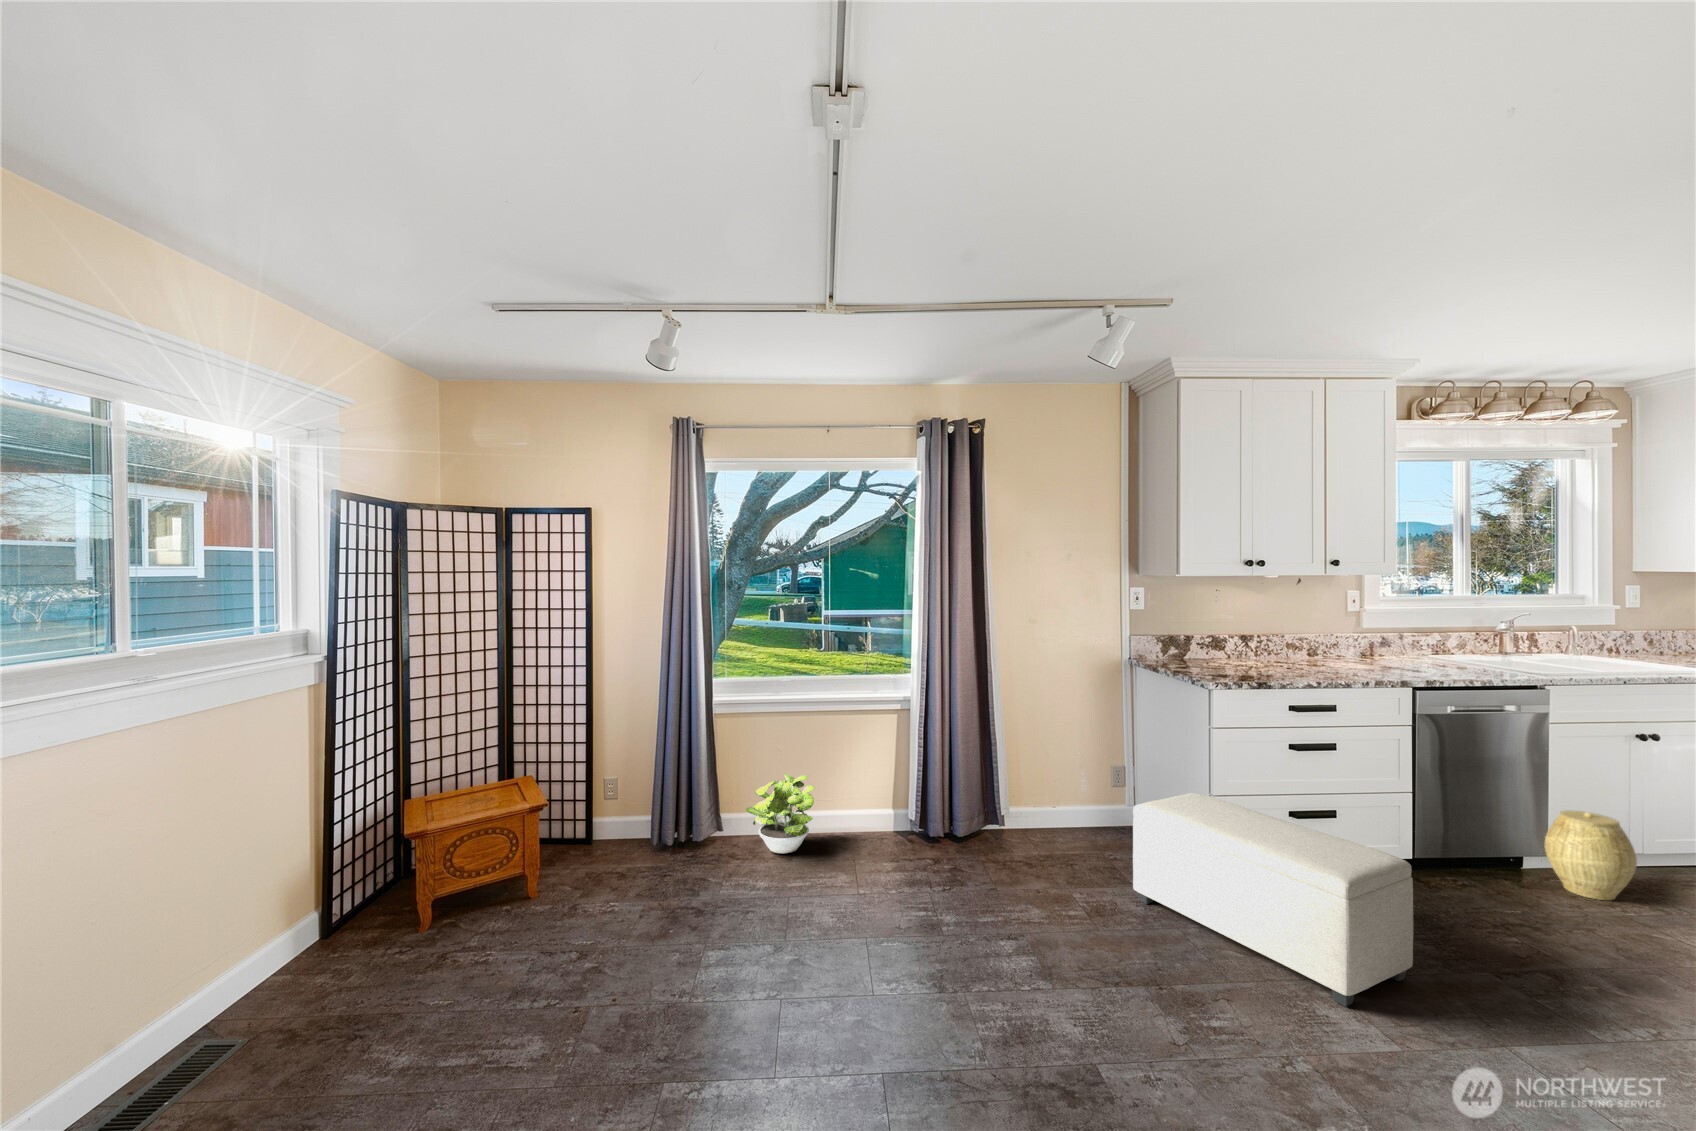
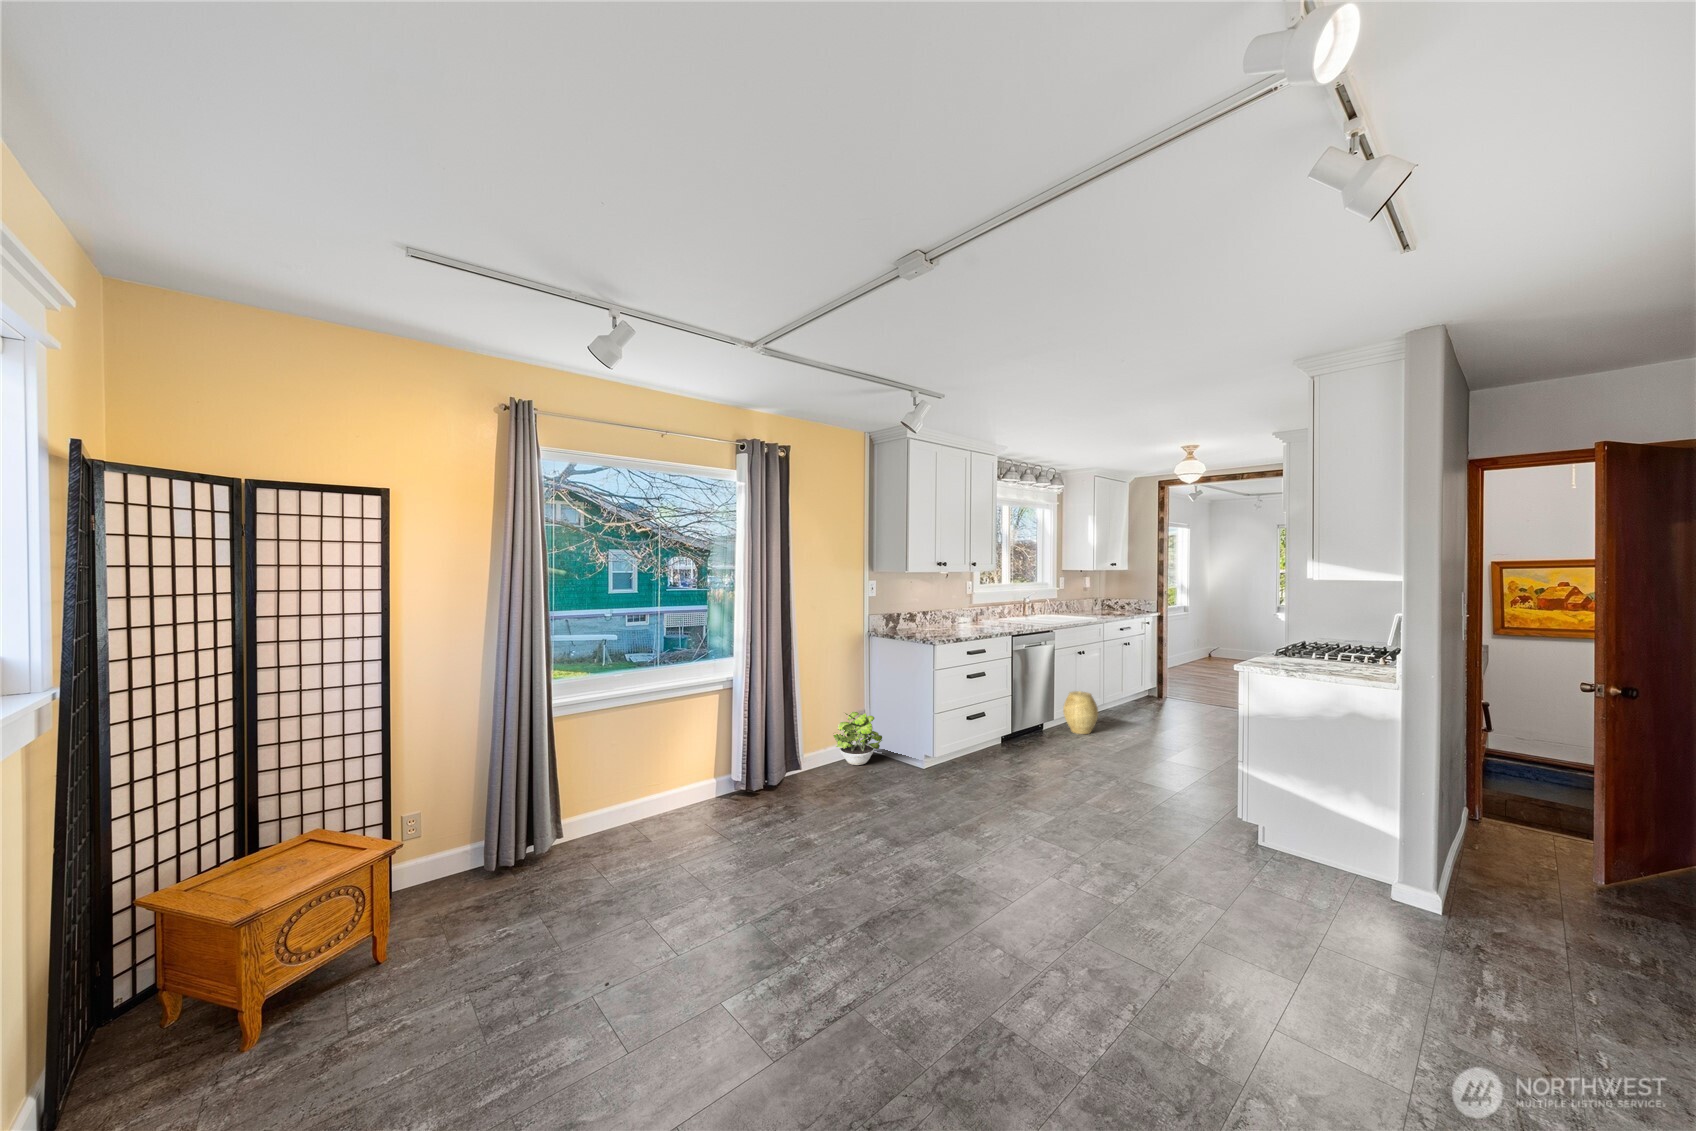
potted plant: present [746,774,814,853] -> present [833,712,882,765]
ottoman: present [1133,793,1413,1007] -> none [909,713,1061,814]

